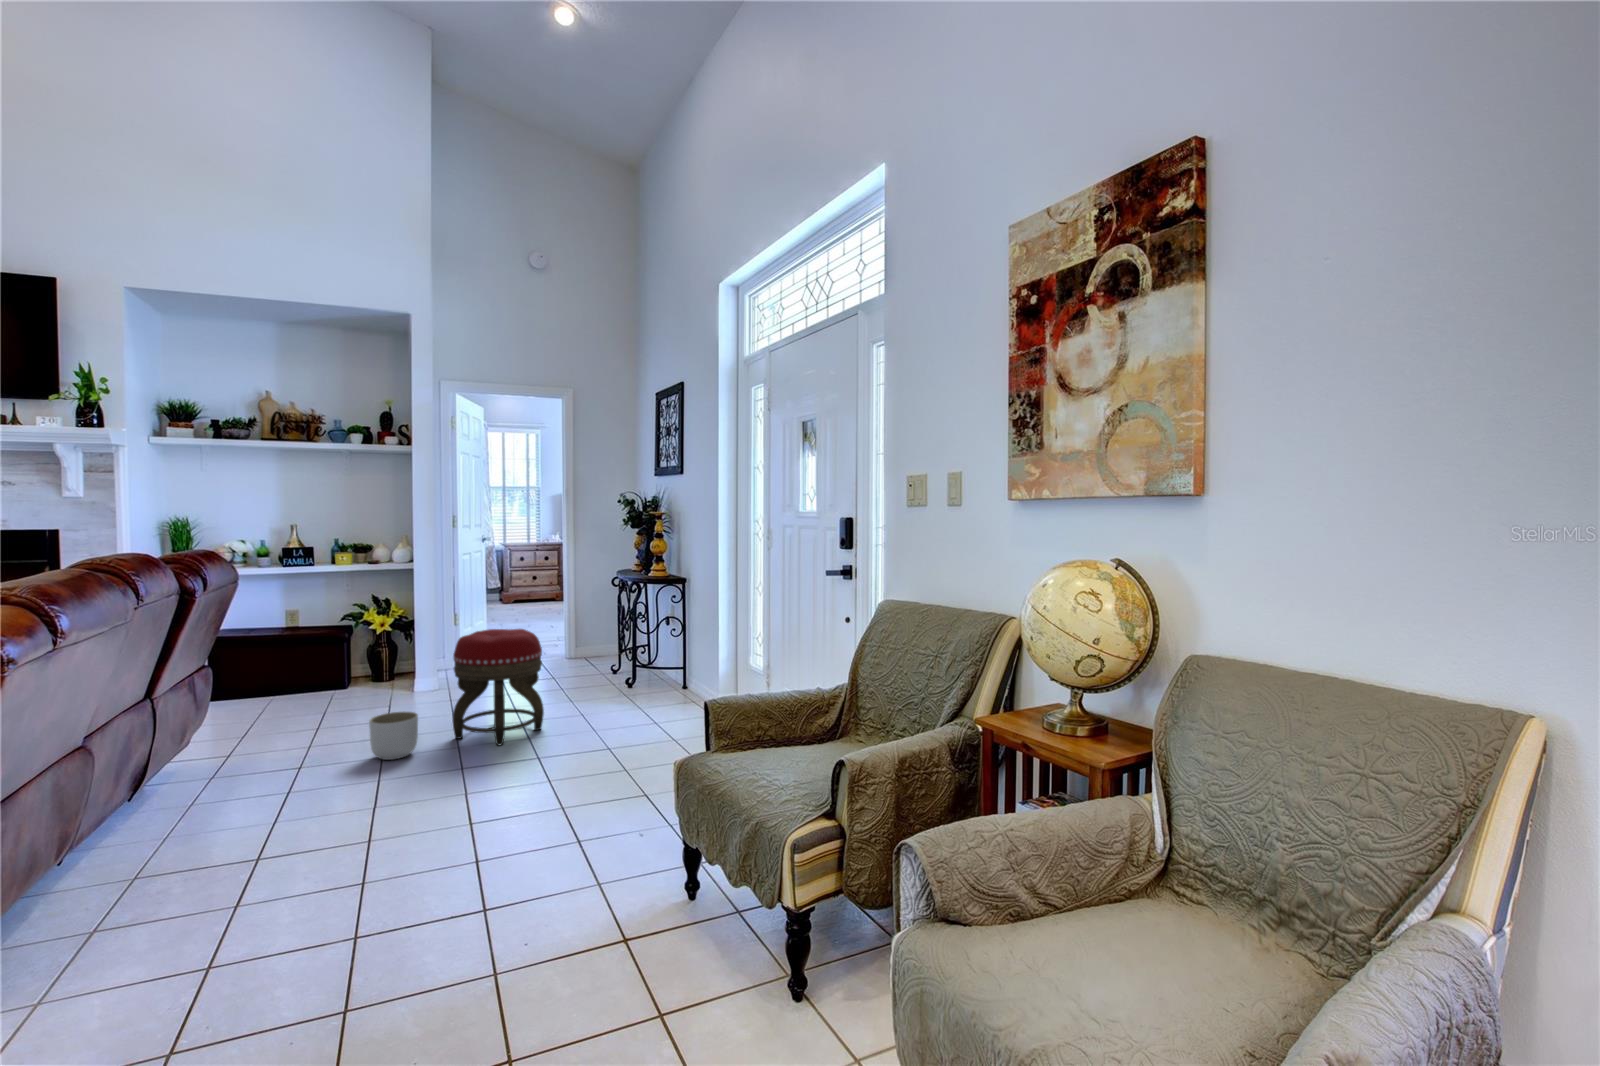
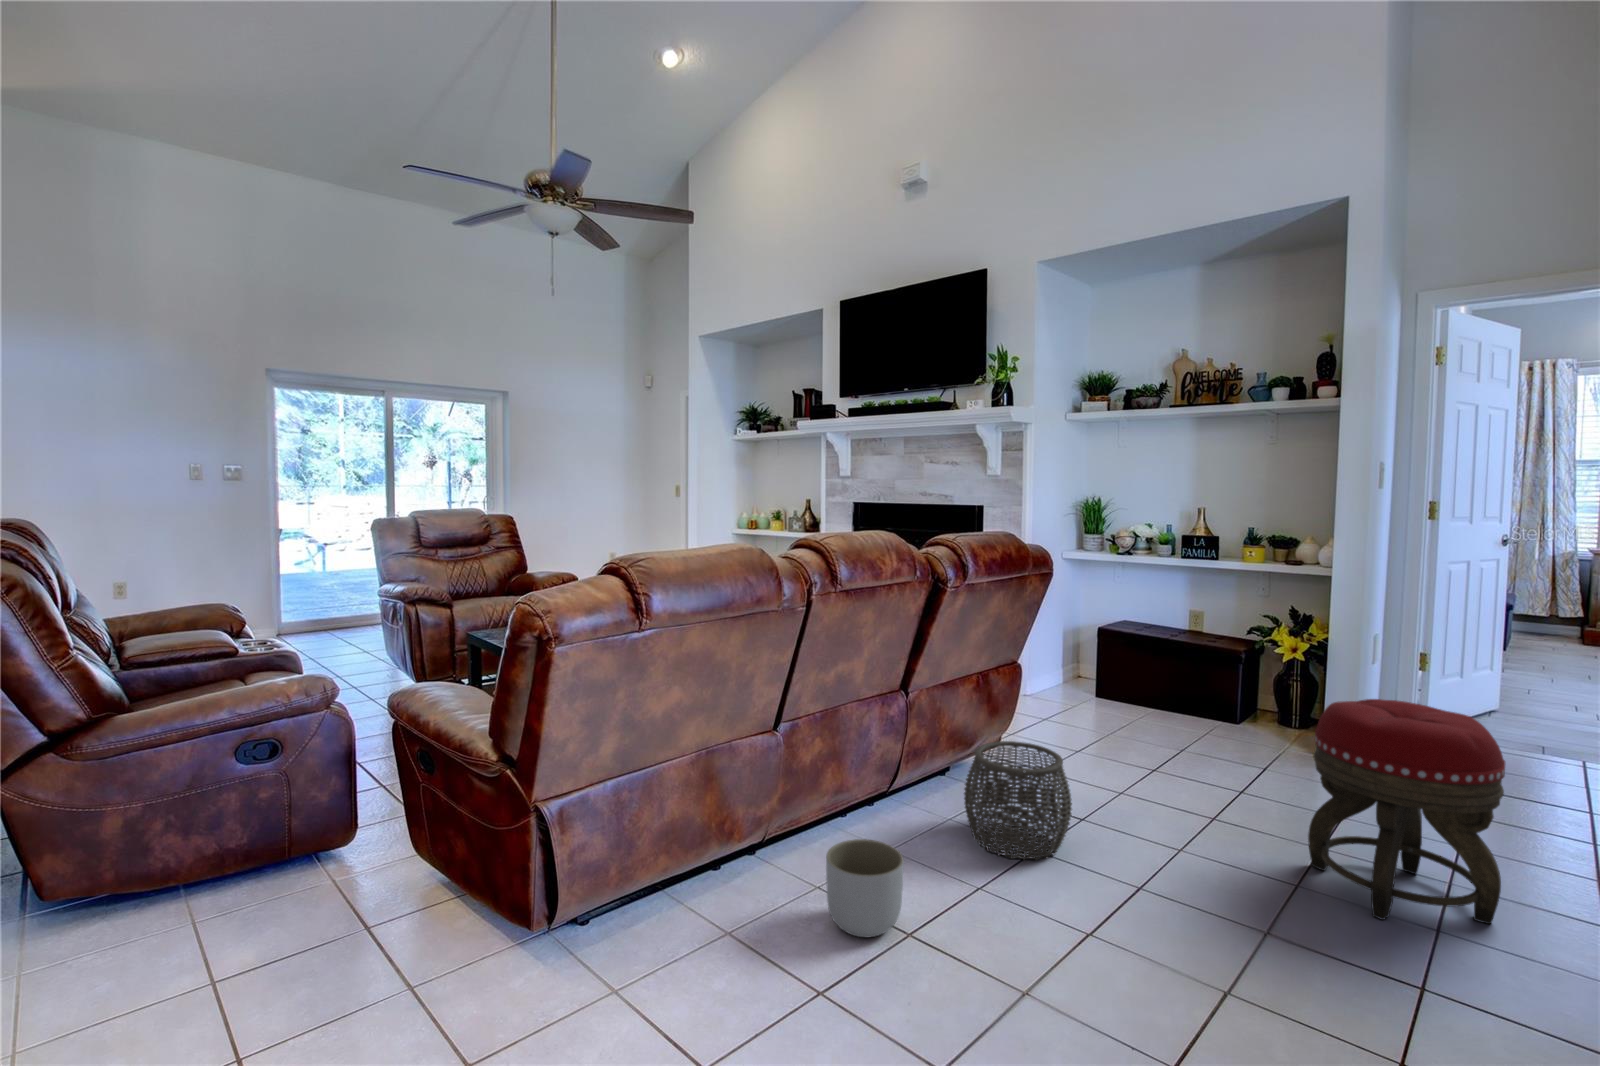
planter: present [369,712,418,760] -> present [826,839,904,937]
woven basket: none [206,718,312,812] -> present [964,741,1072,860]

